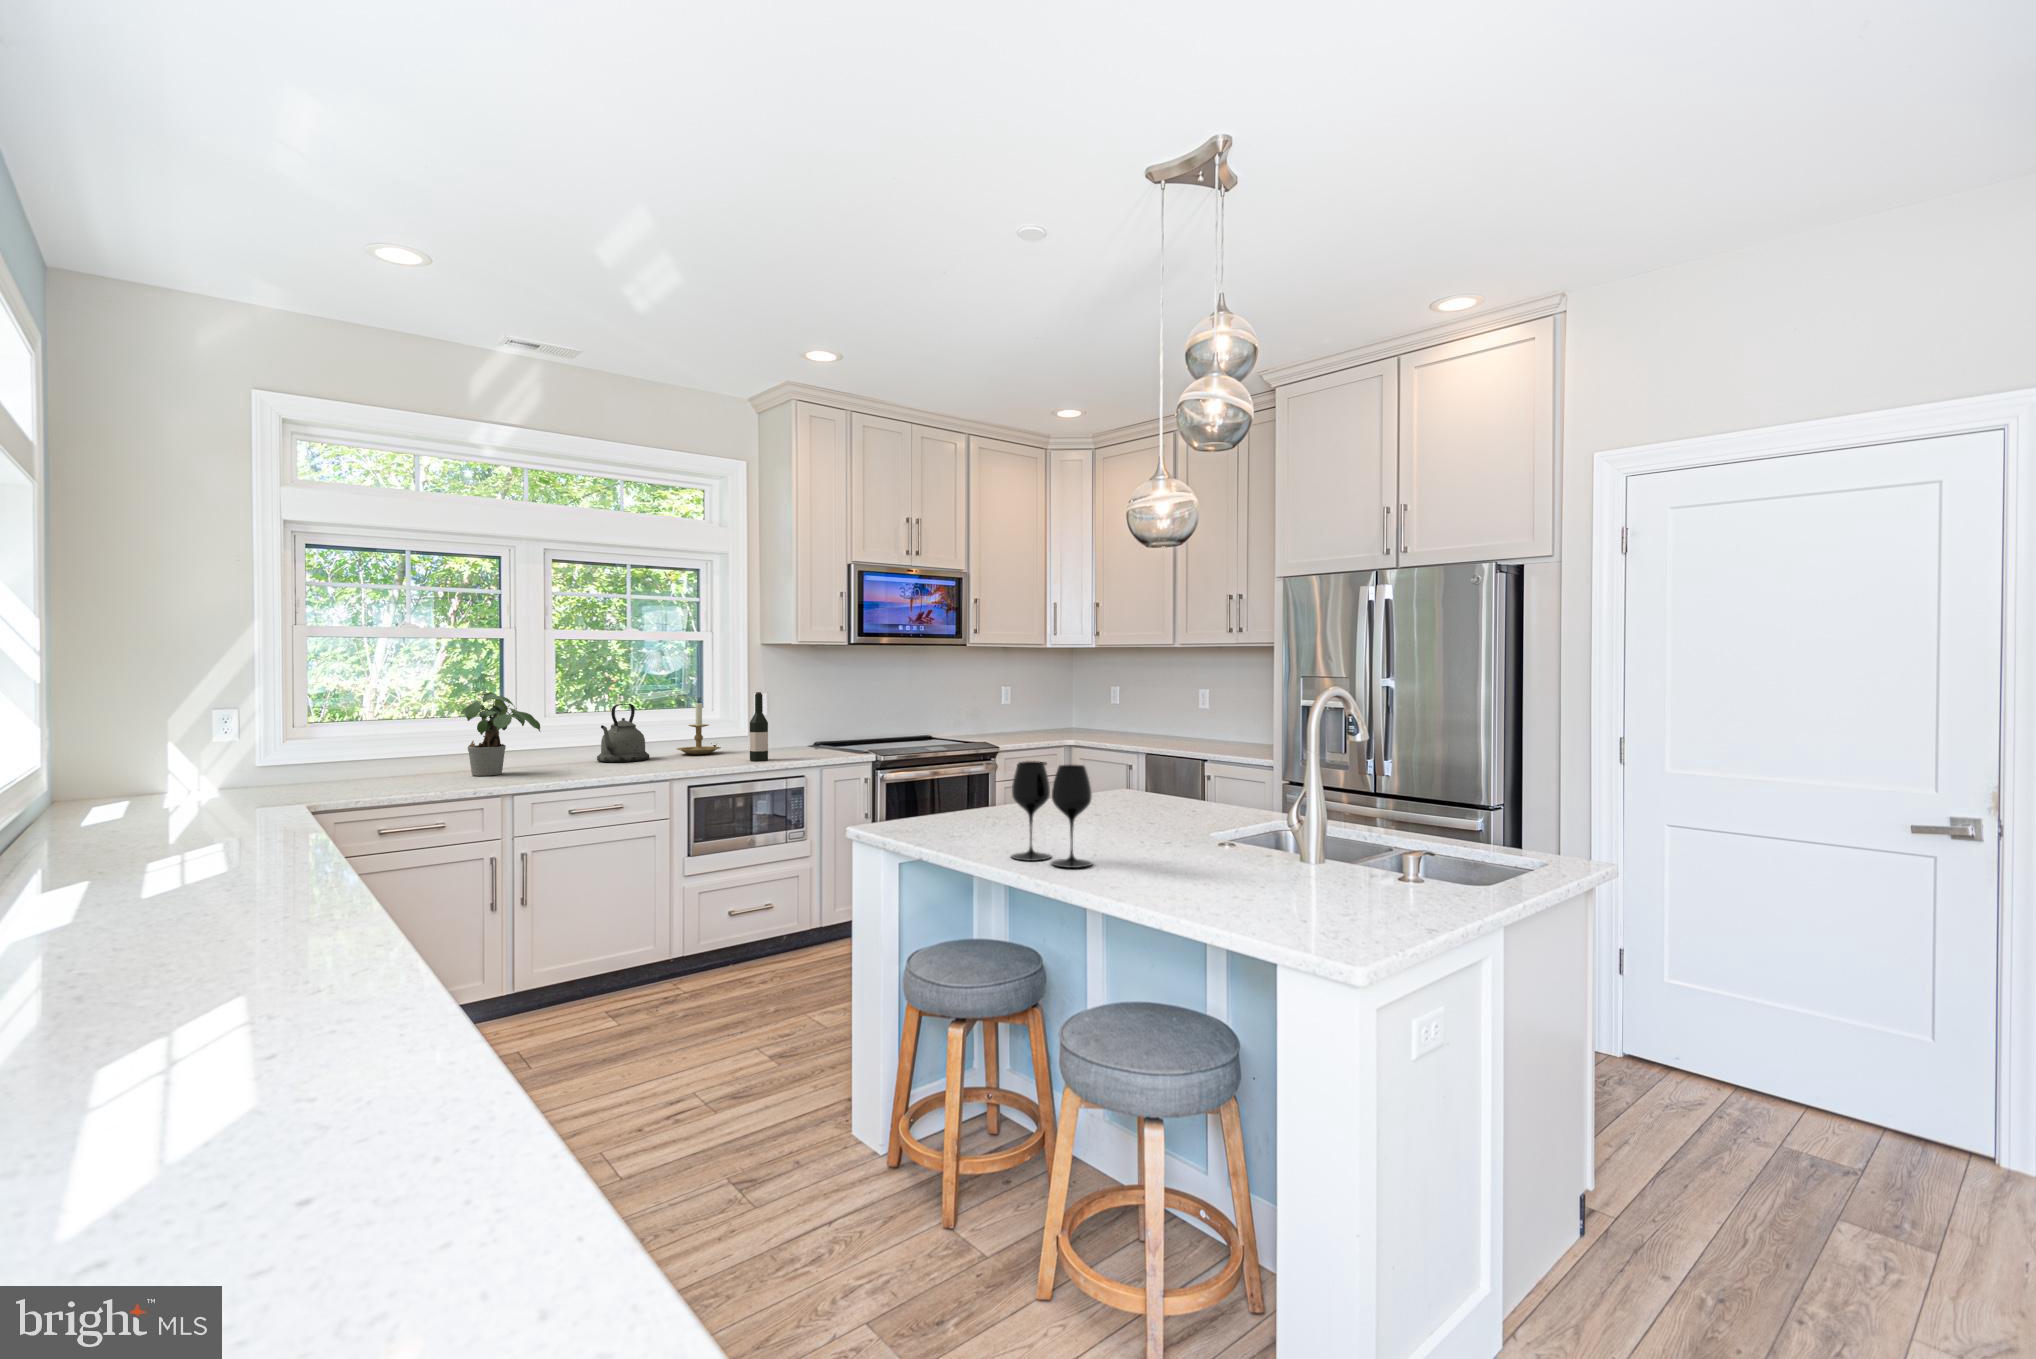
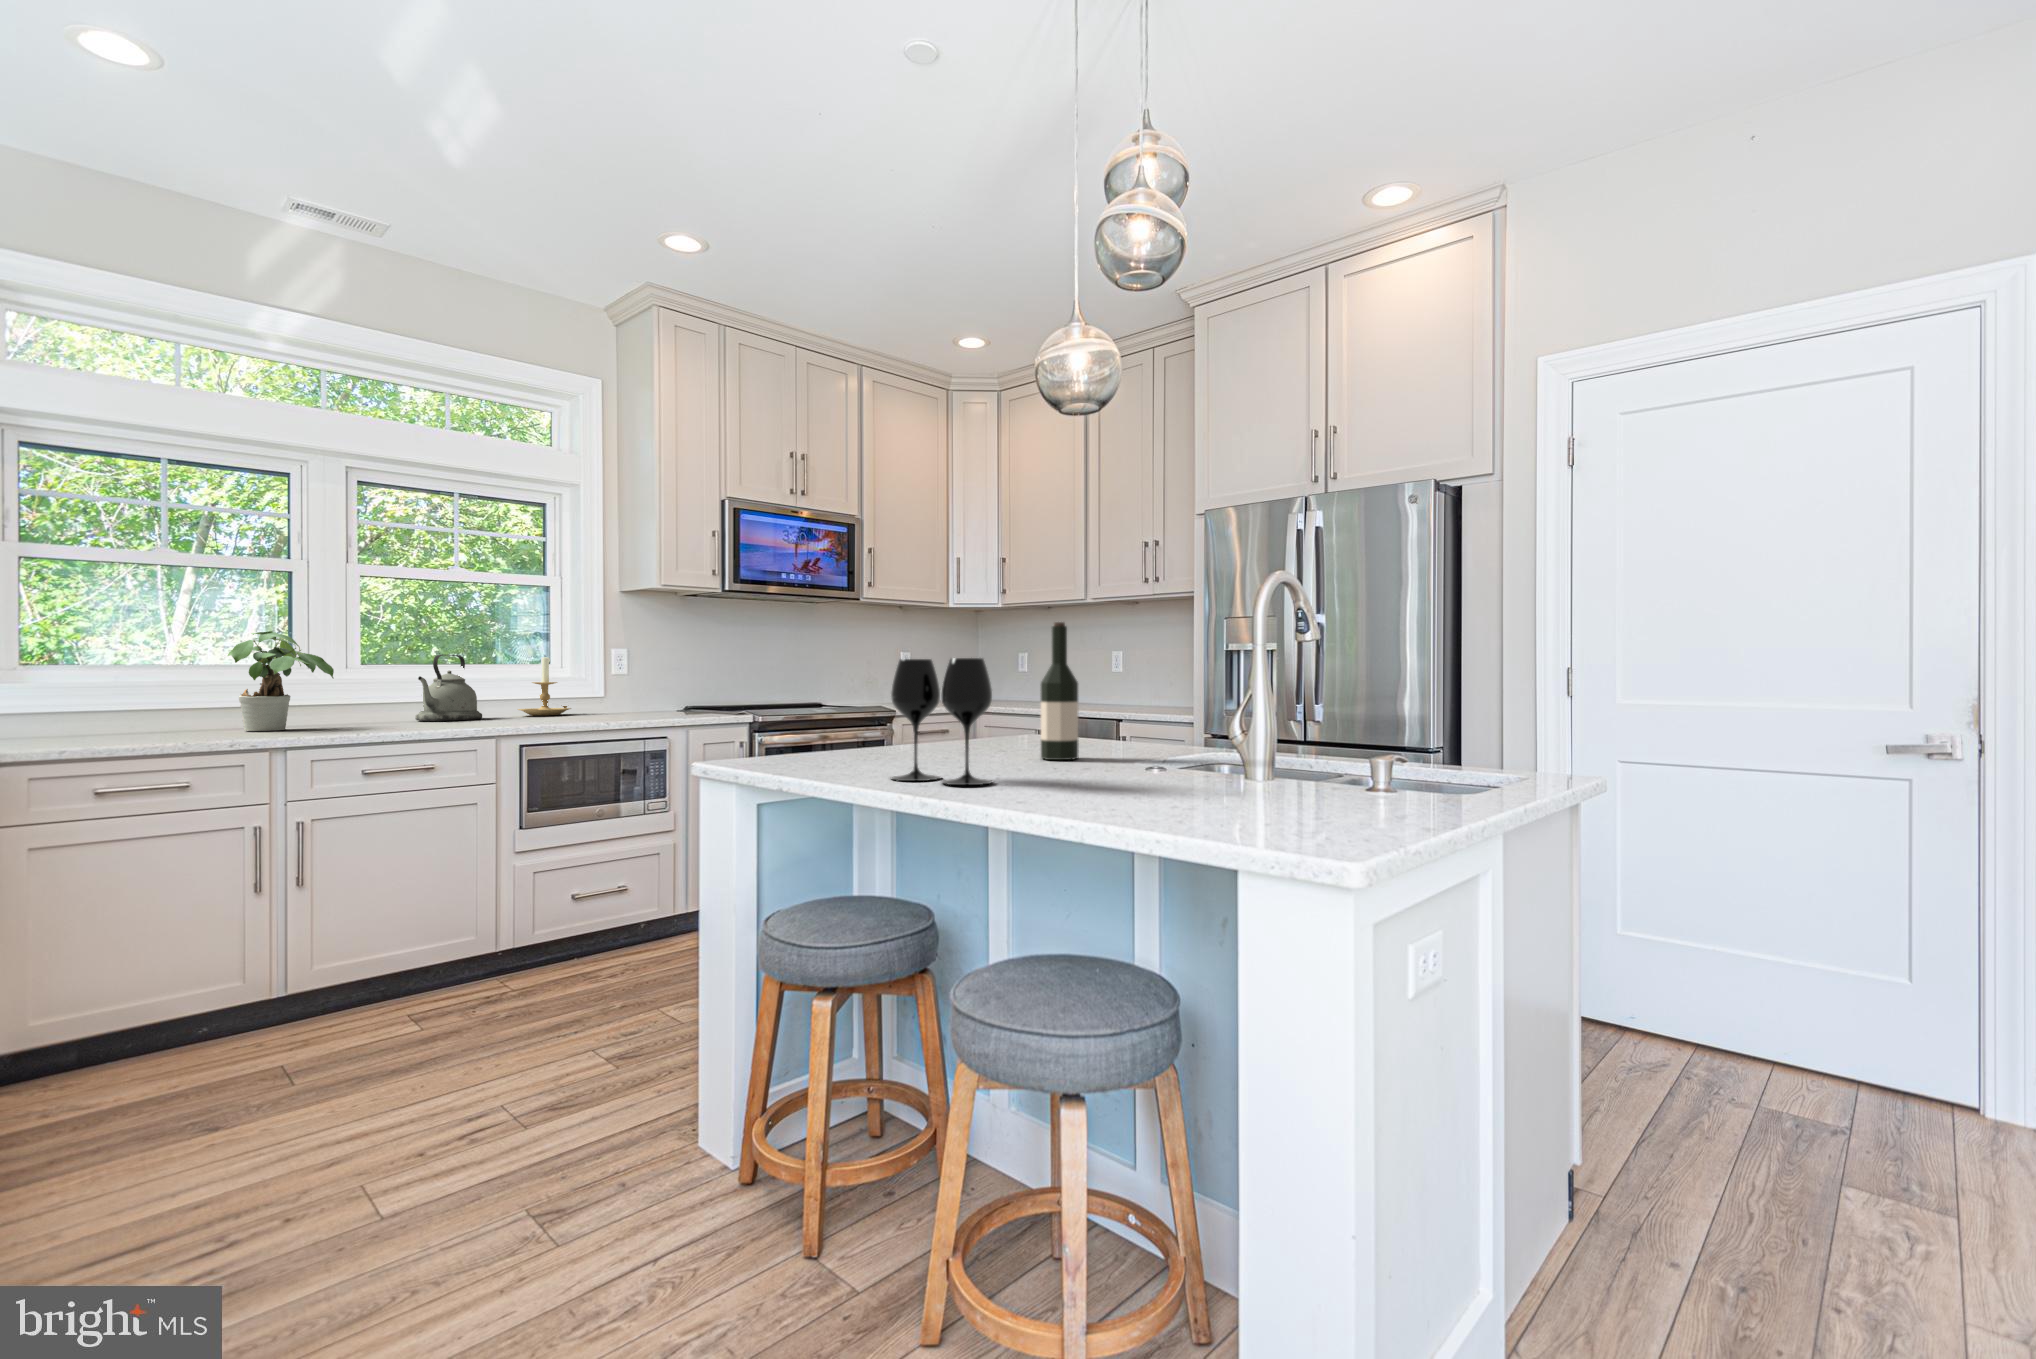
wine bottle: present [750,692,768,761] -> present [1041,622,1079,760]

